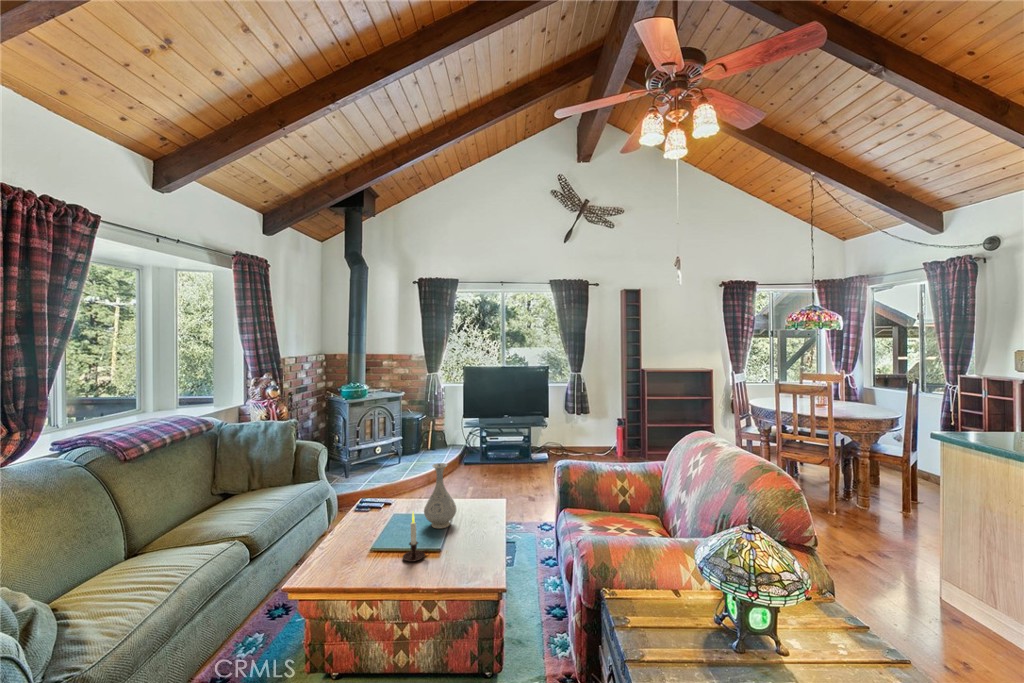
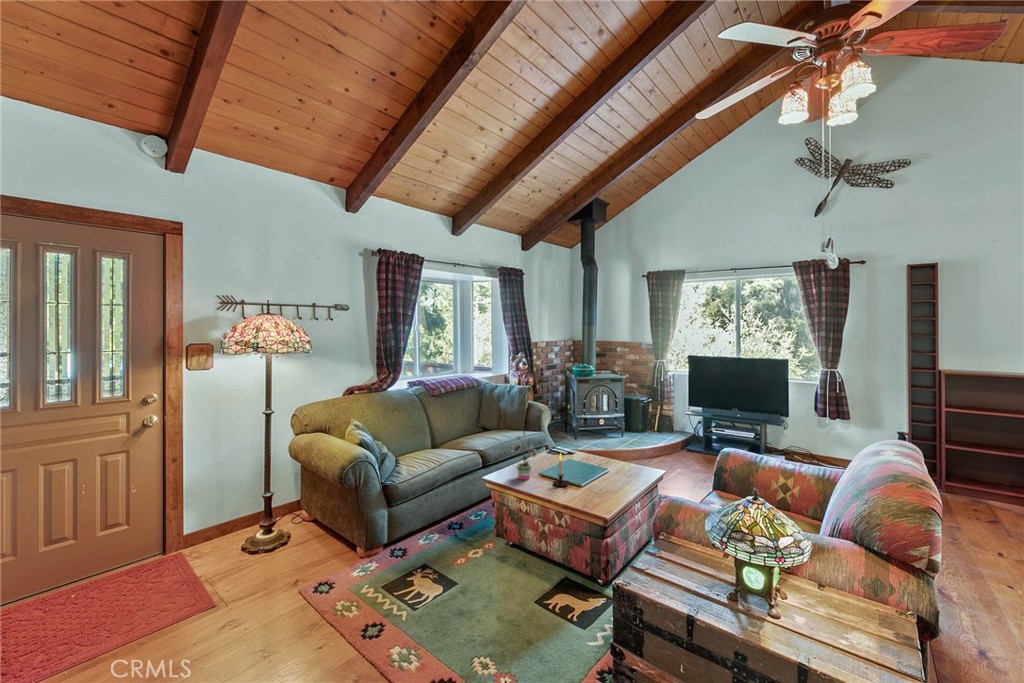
vase: present [424,463,456,529] -> none [582,426,607,474]
potted plant: none [331,488,376,567] -> present [511,431,538,480]

